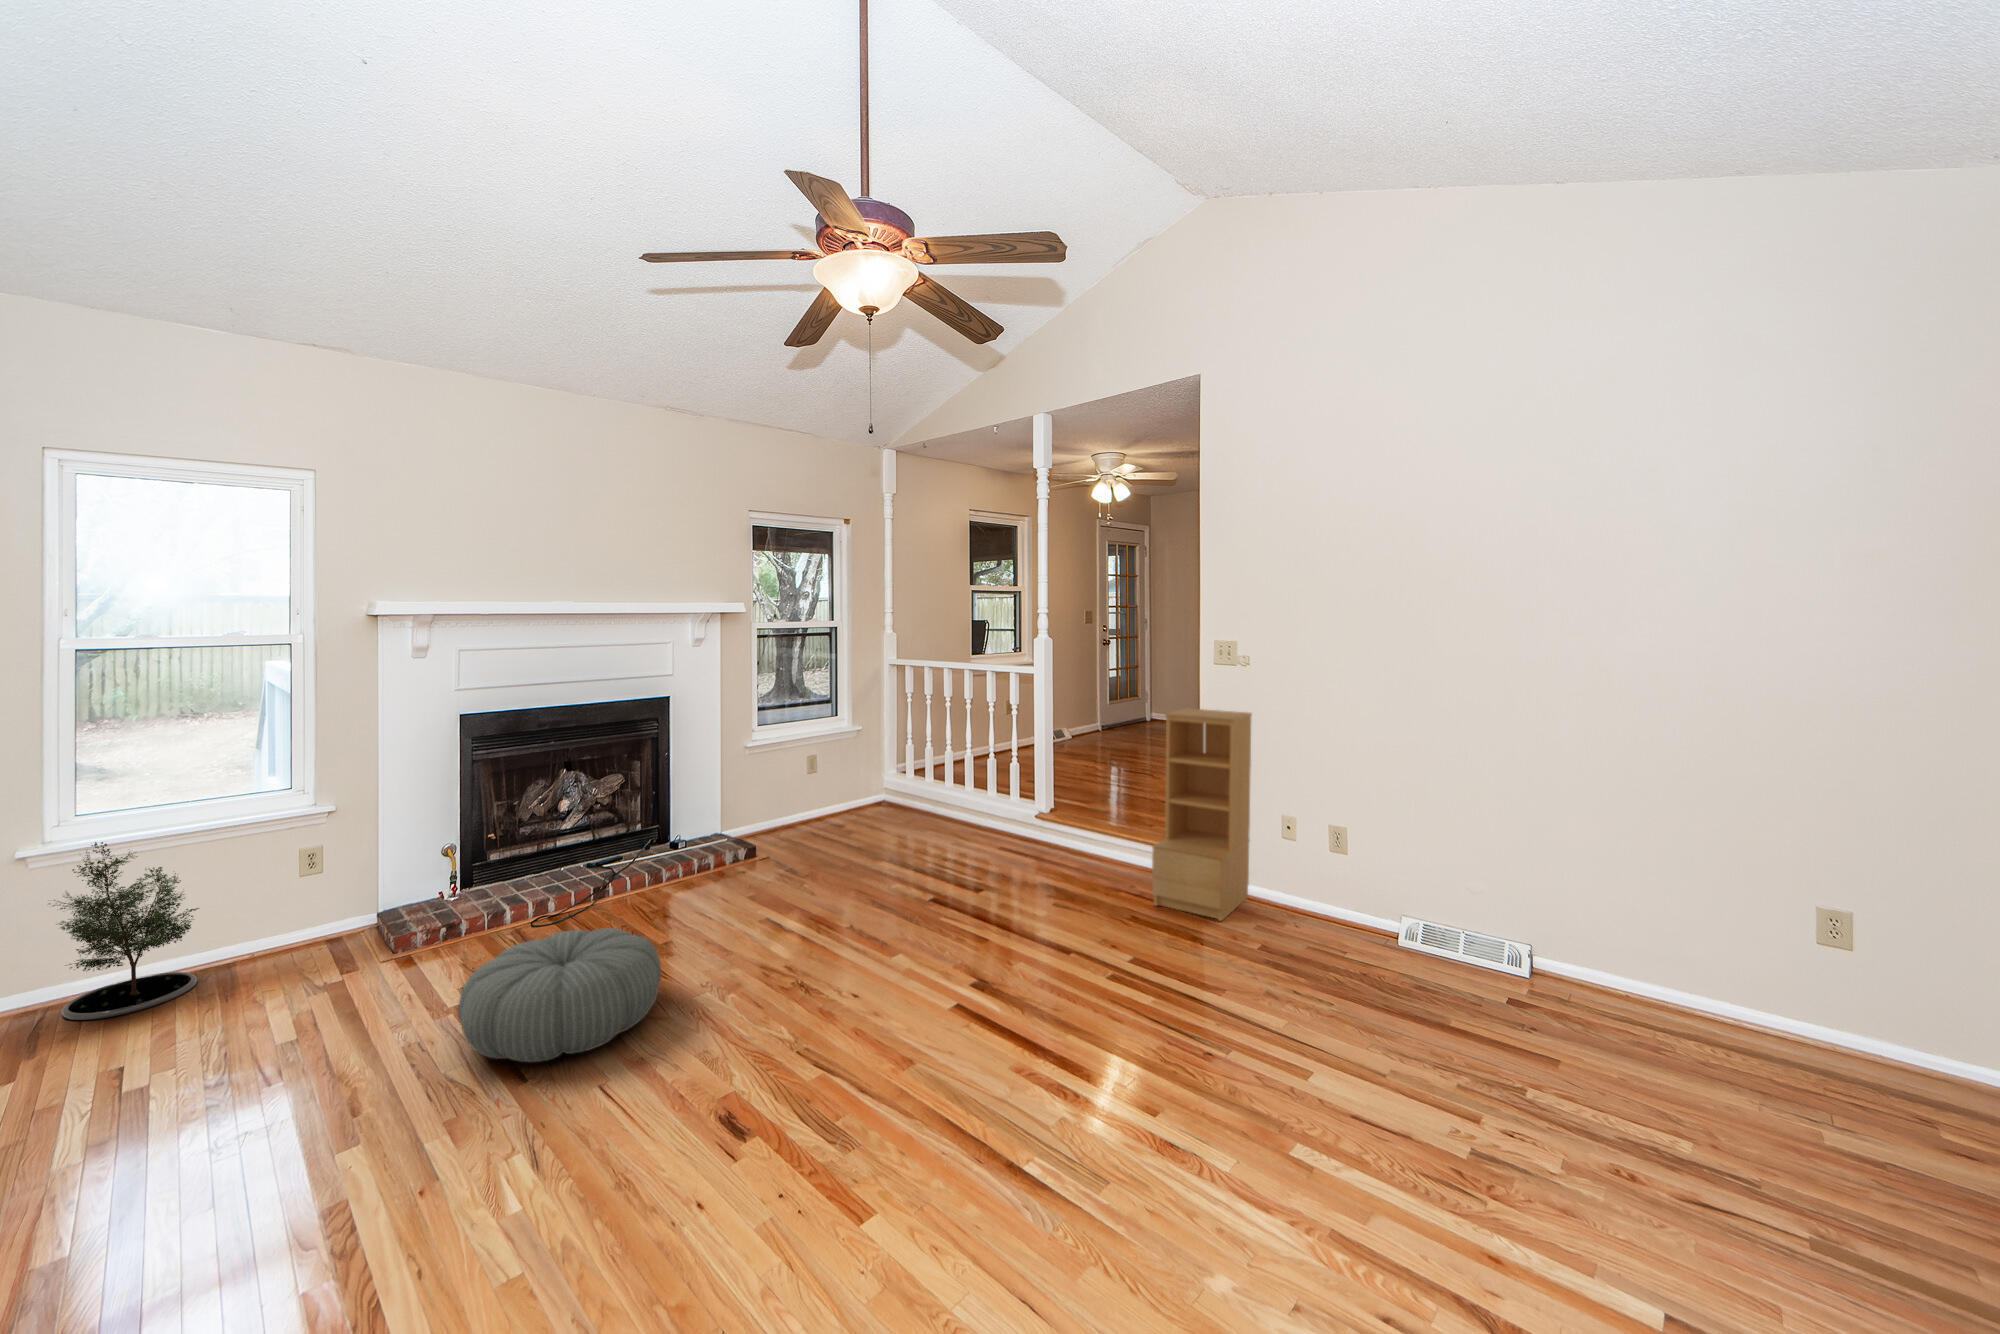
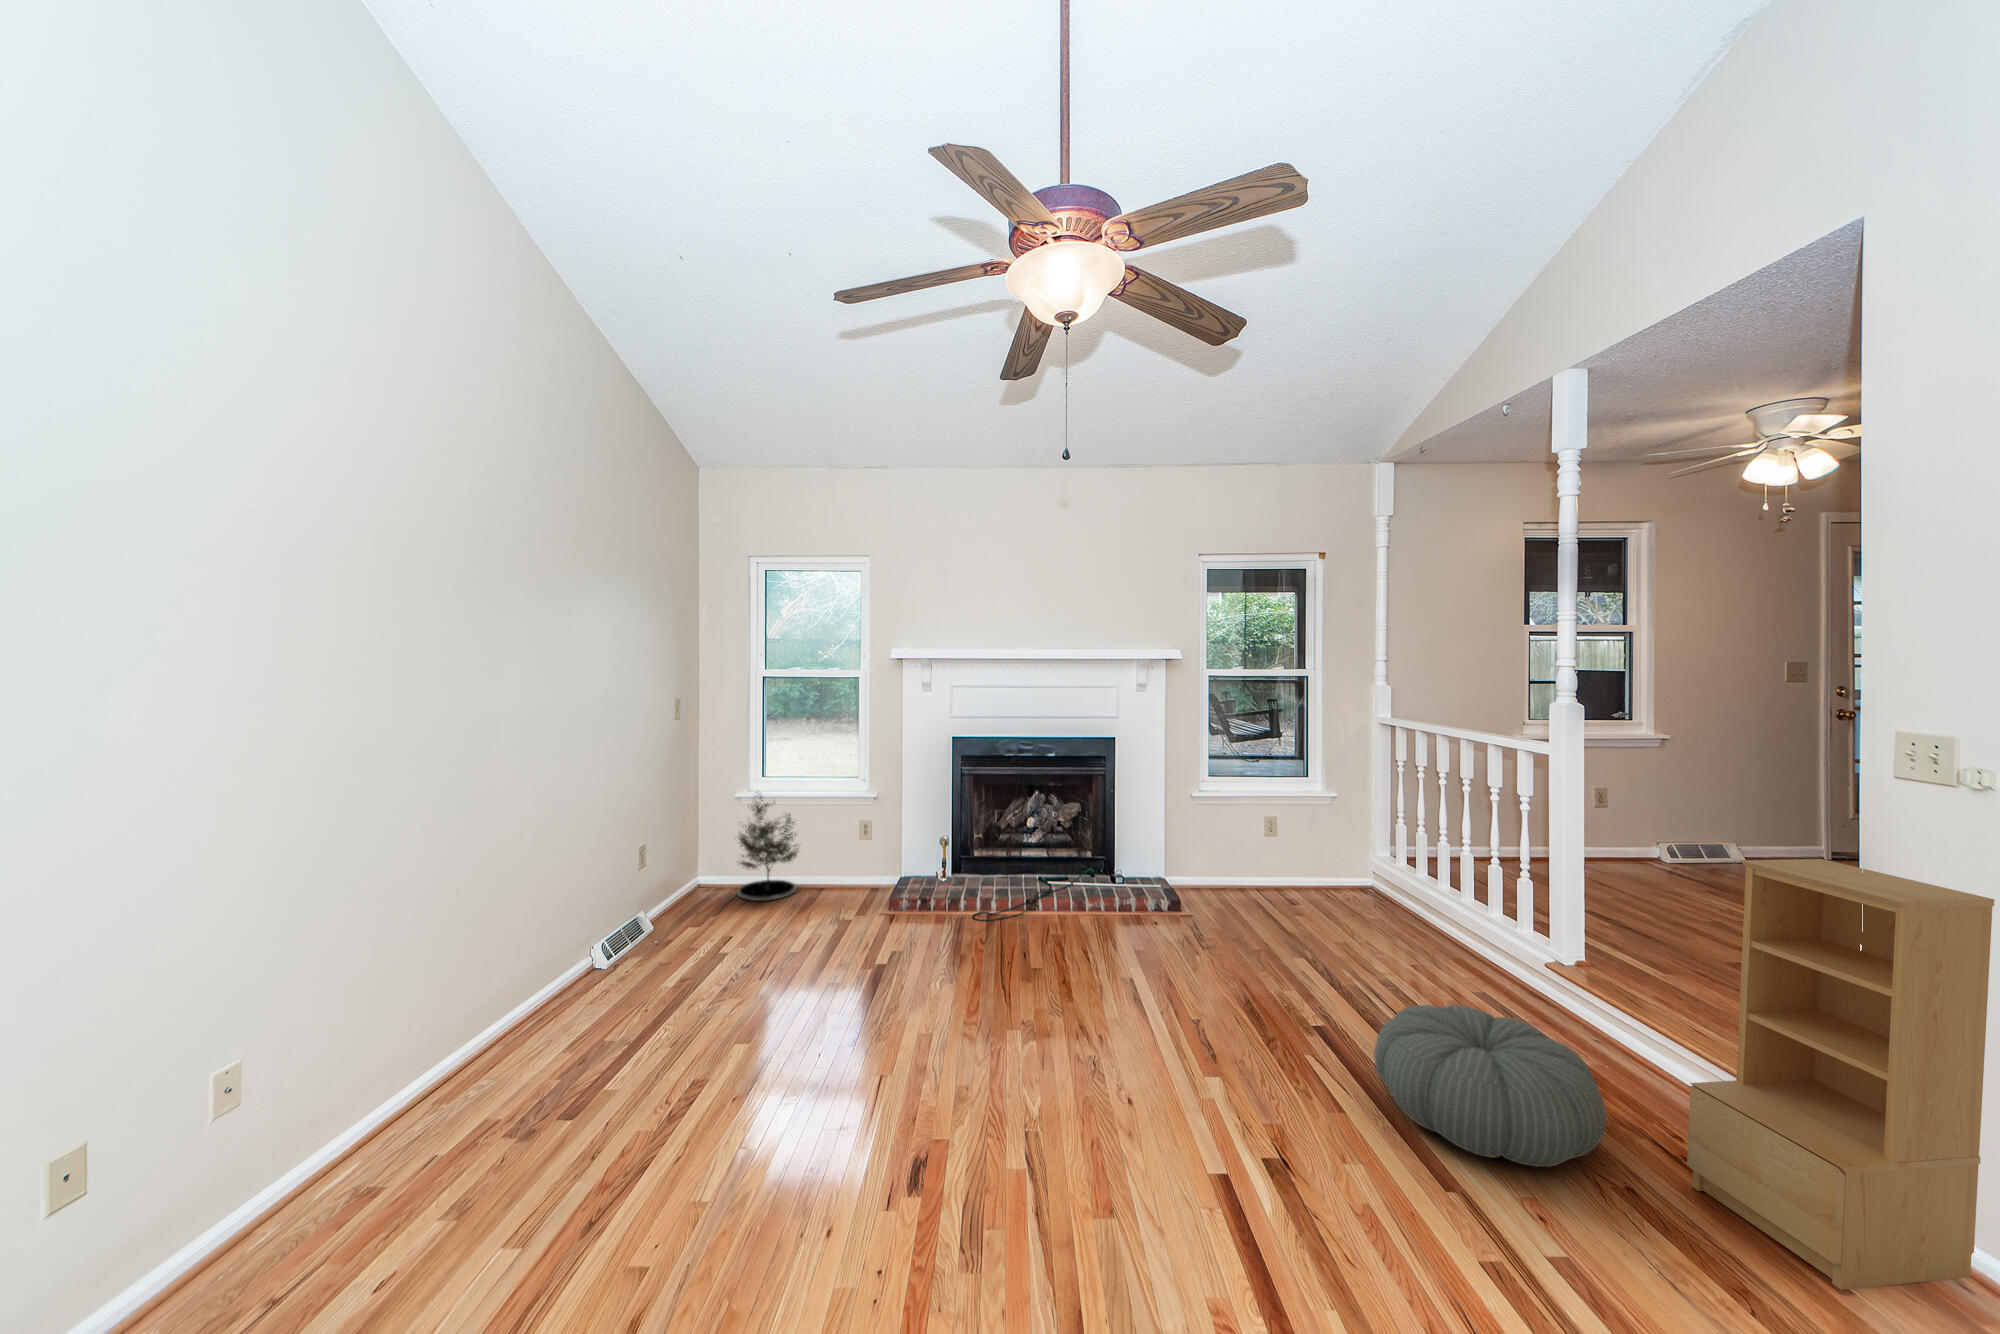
pouf: present [458,928,661,1062] -> present [1374,1005,1606,1167]

